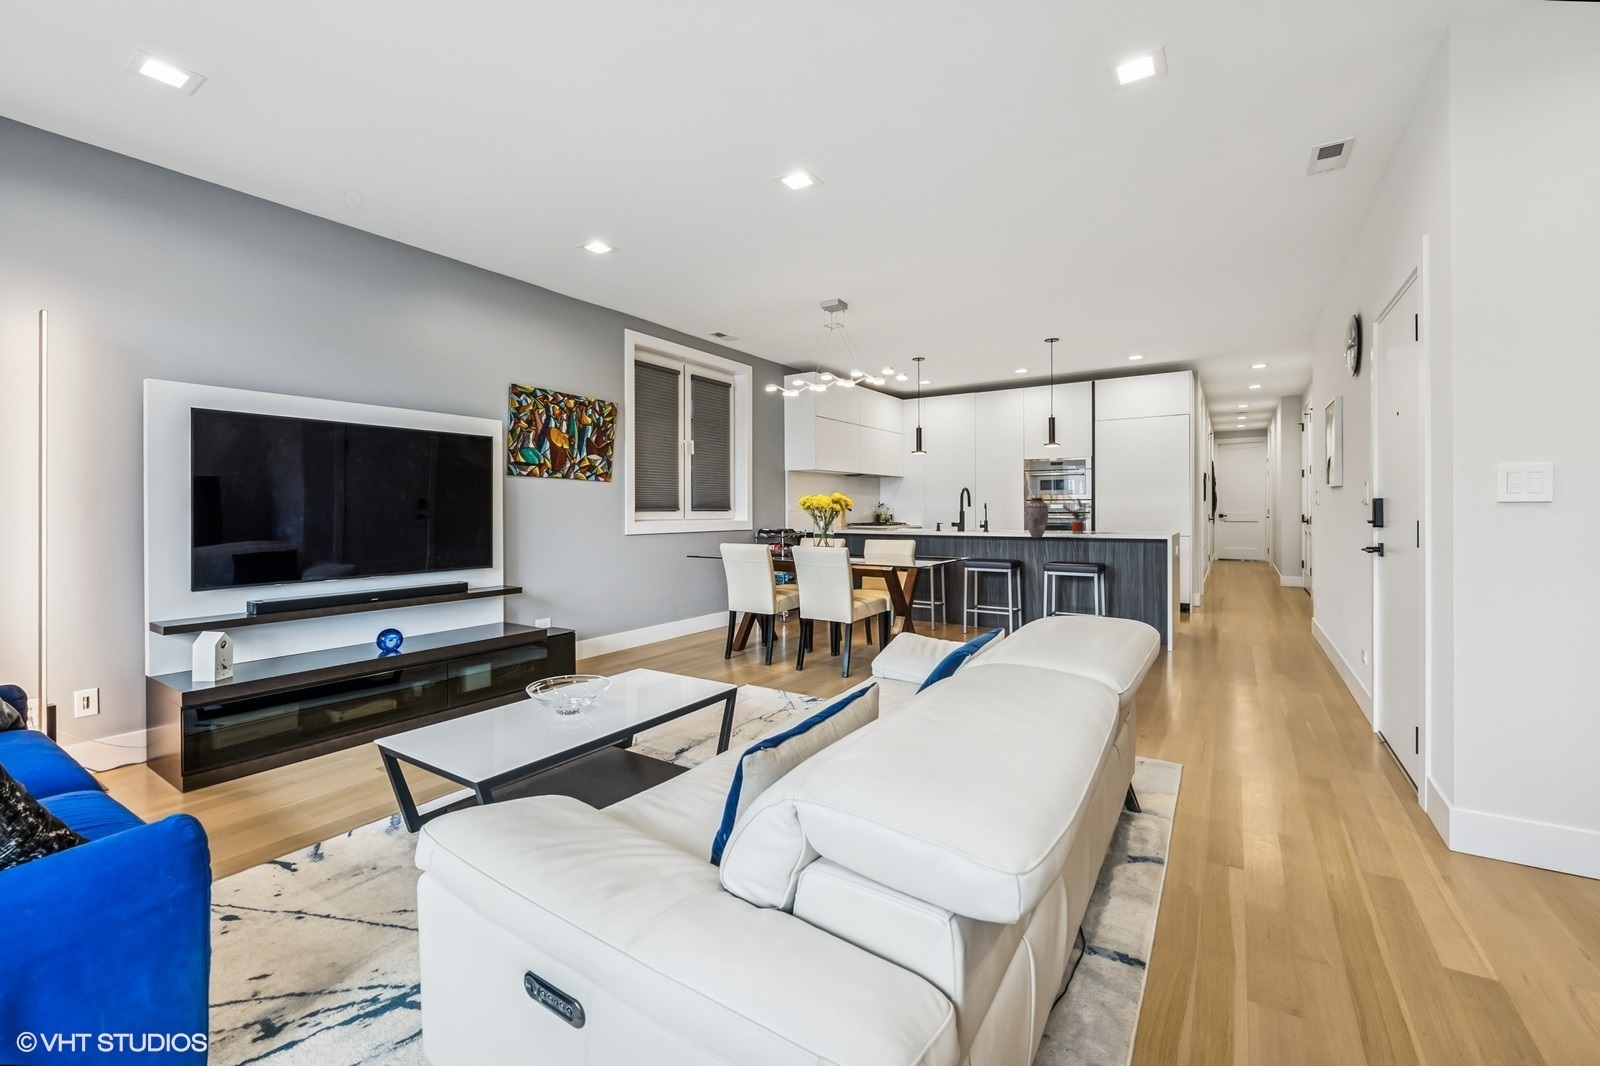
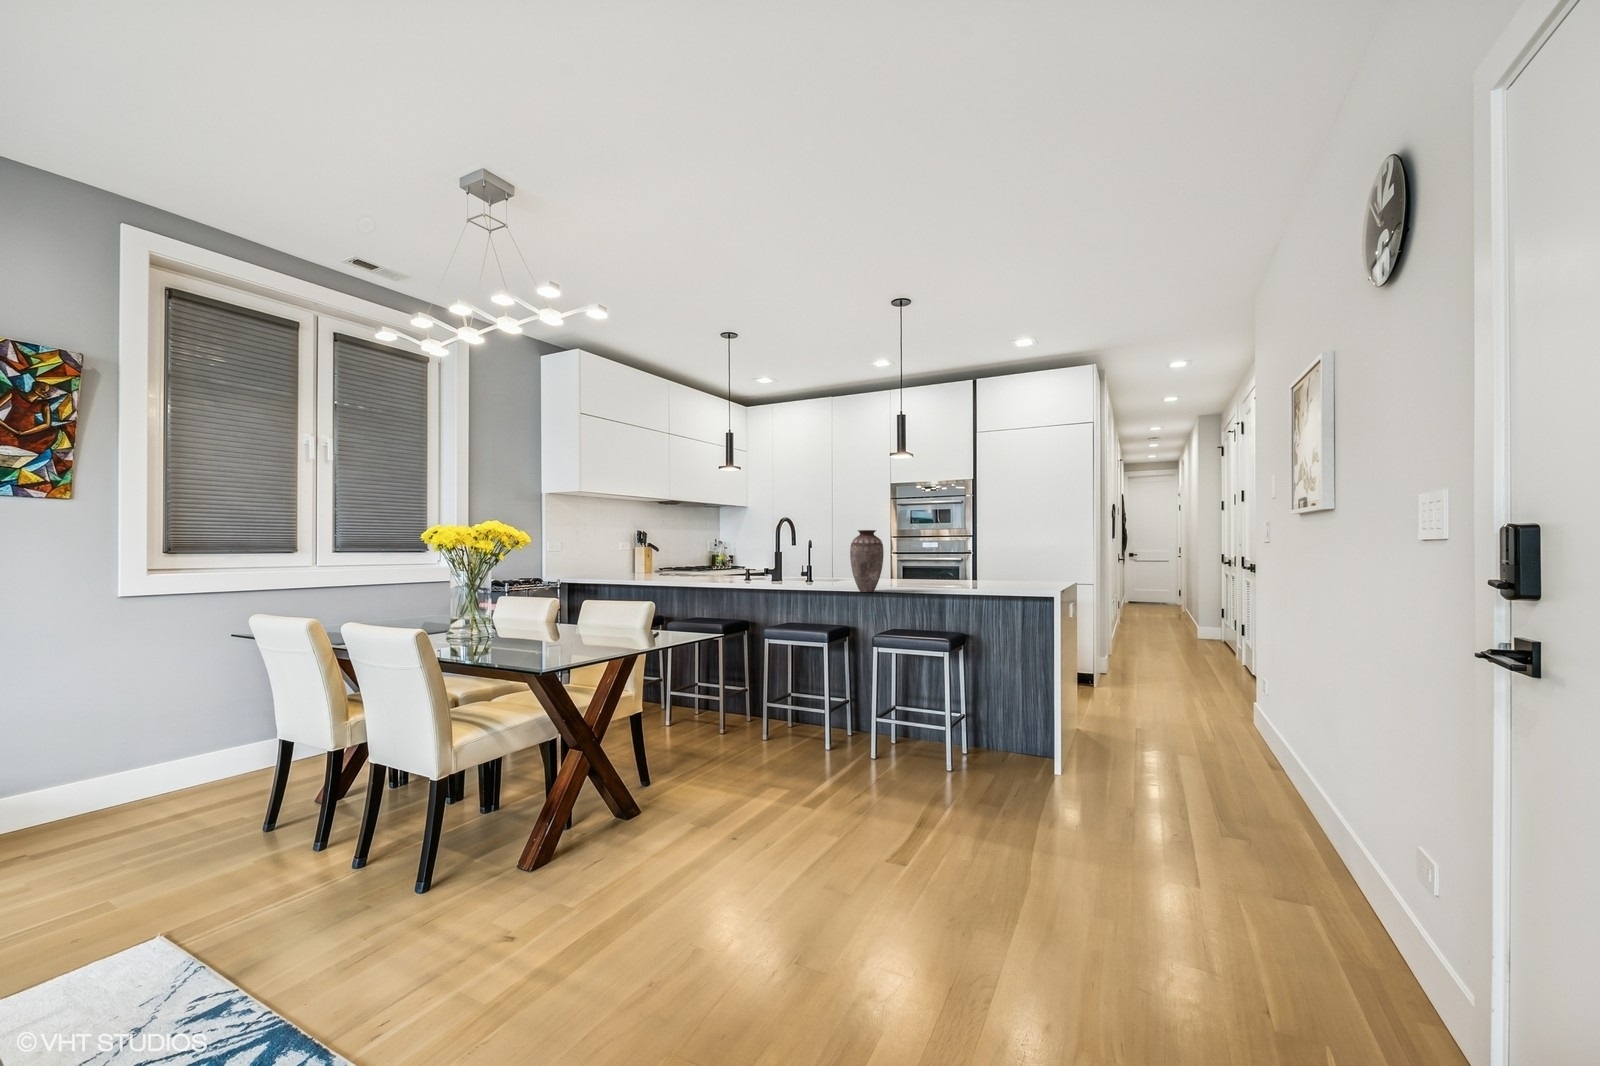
potted plant: present [1064,498,1093,533] -> none [915,529,960,583]

